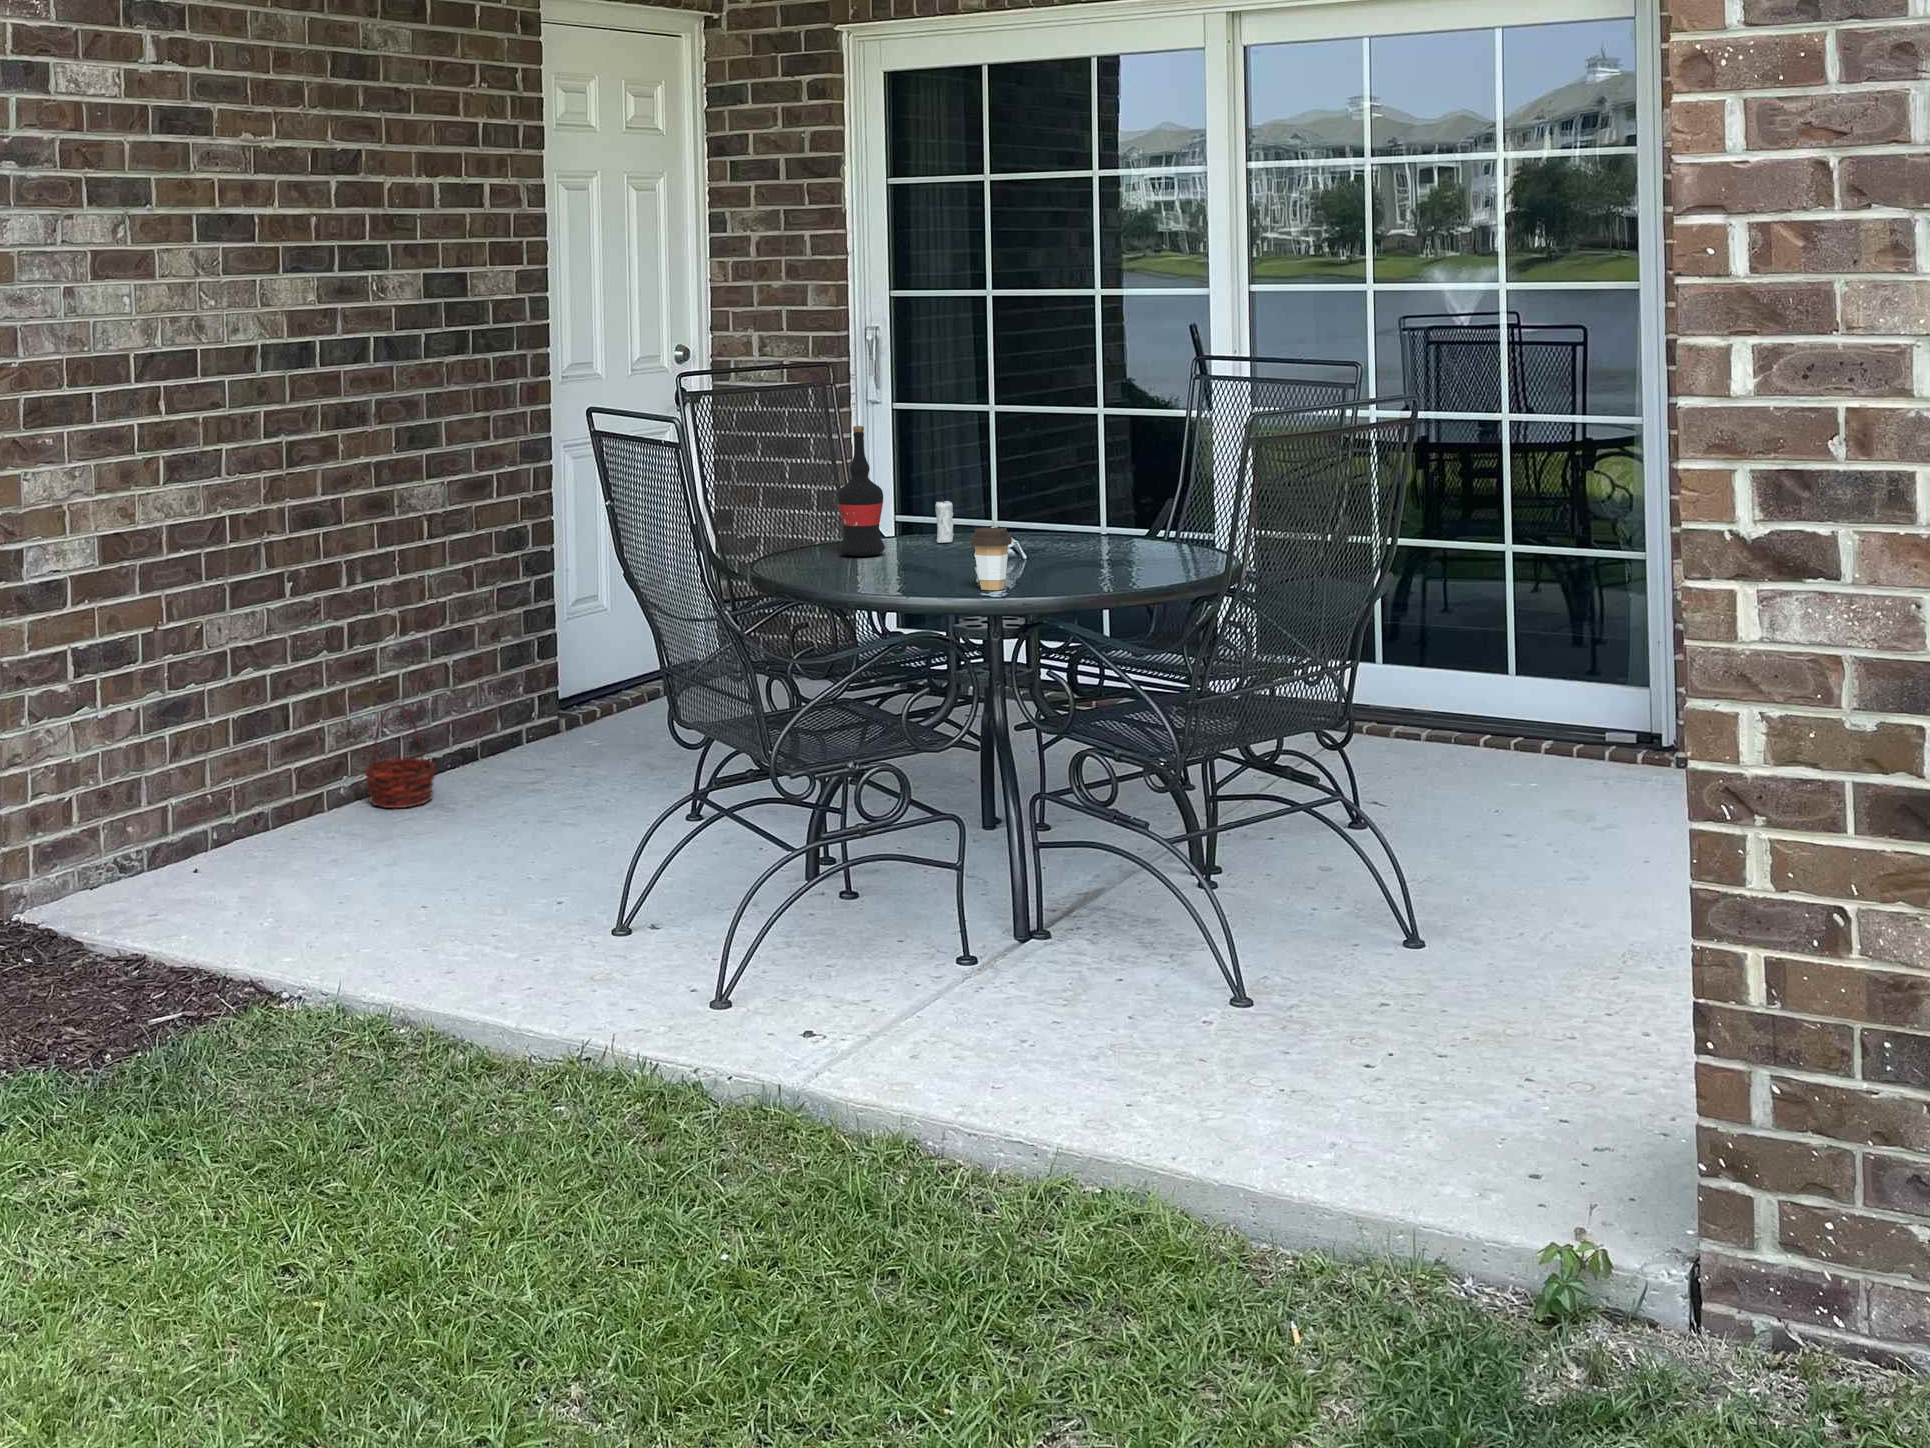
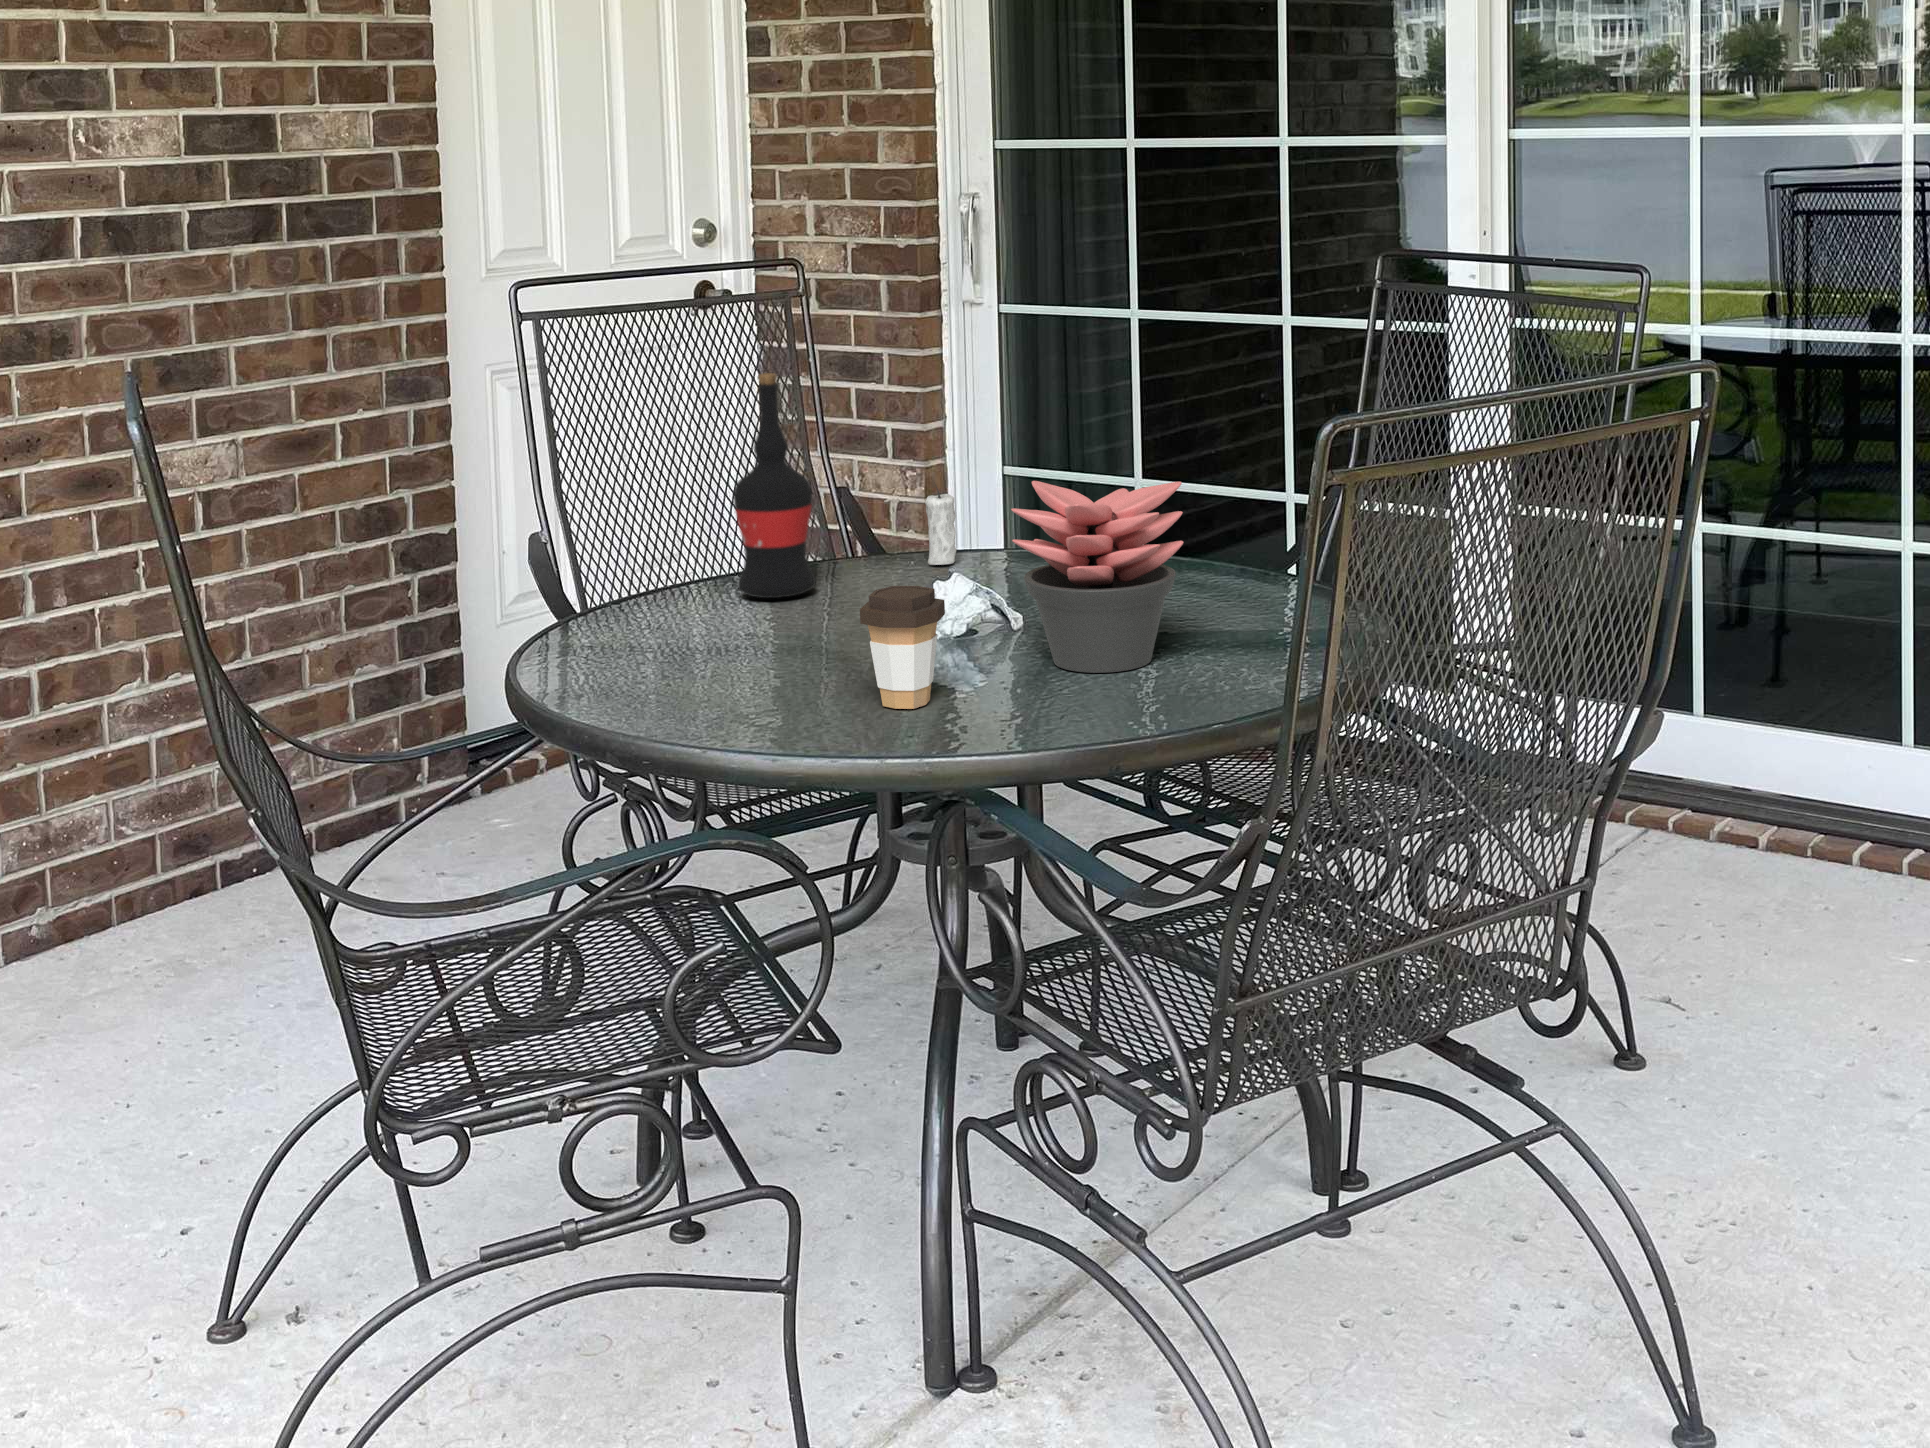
succulent plant: none [1035,477,1124,578] -> present [1011,481,1183,673]
basket: present [364,705,435,808] -> none [54,804,180,972]

